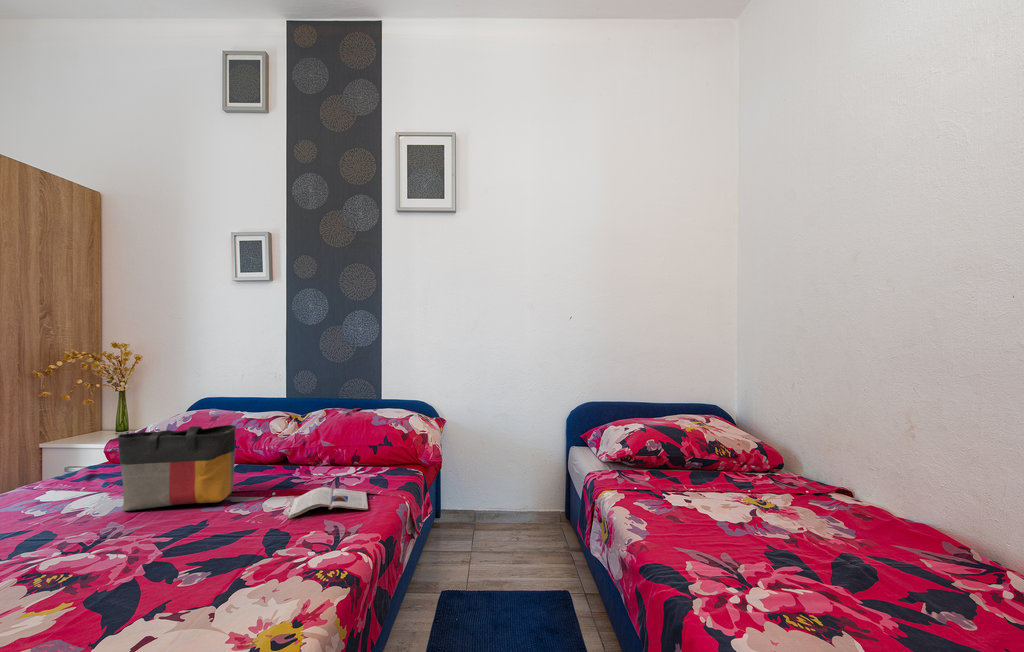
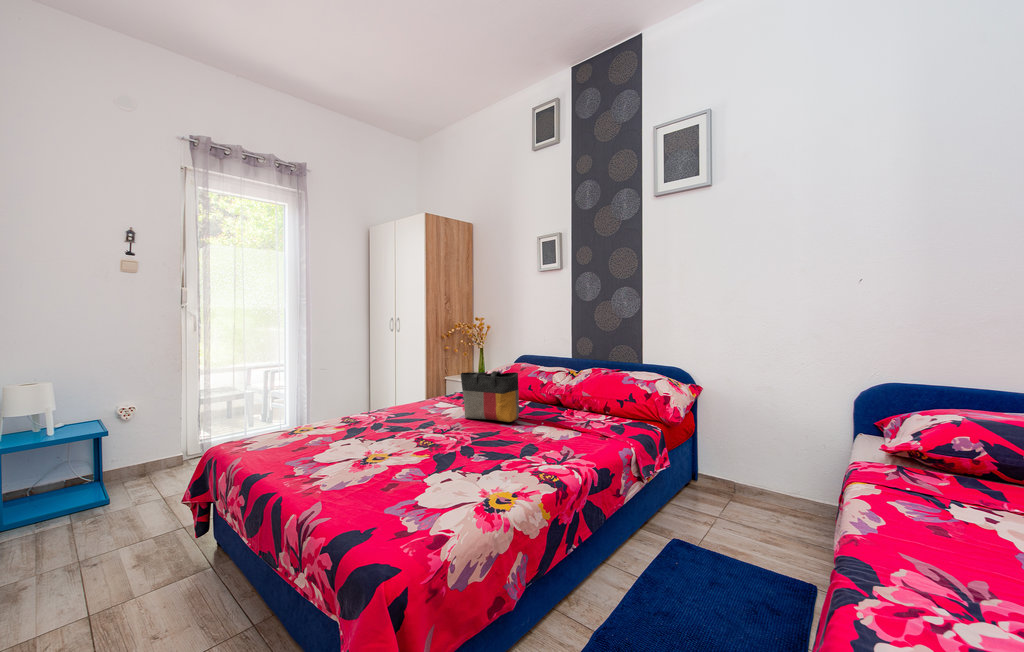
magazine: present [288,487,368,519] -> none [543,425,603,446]

